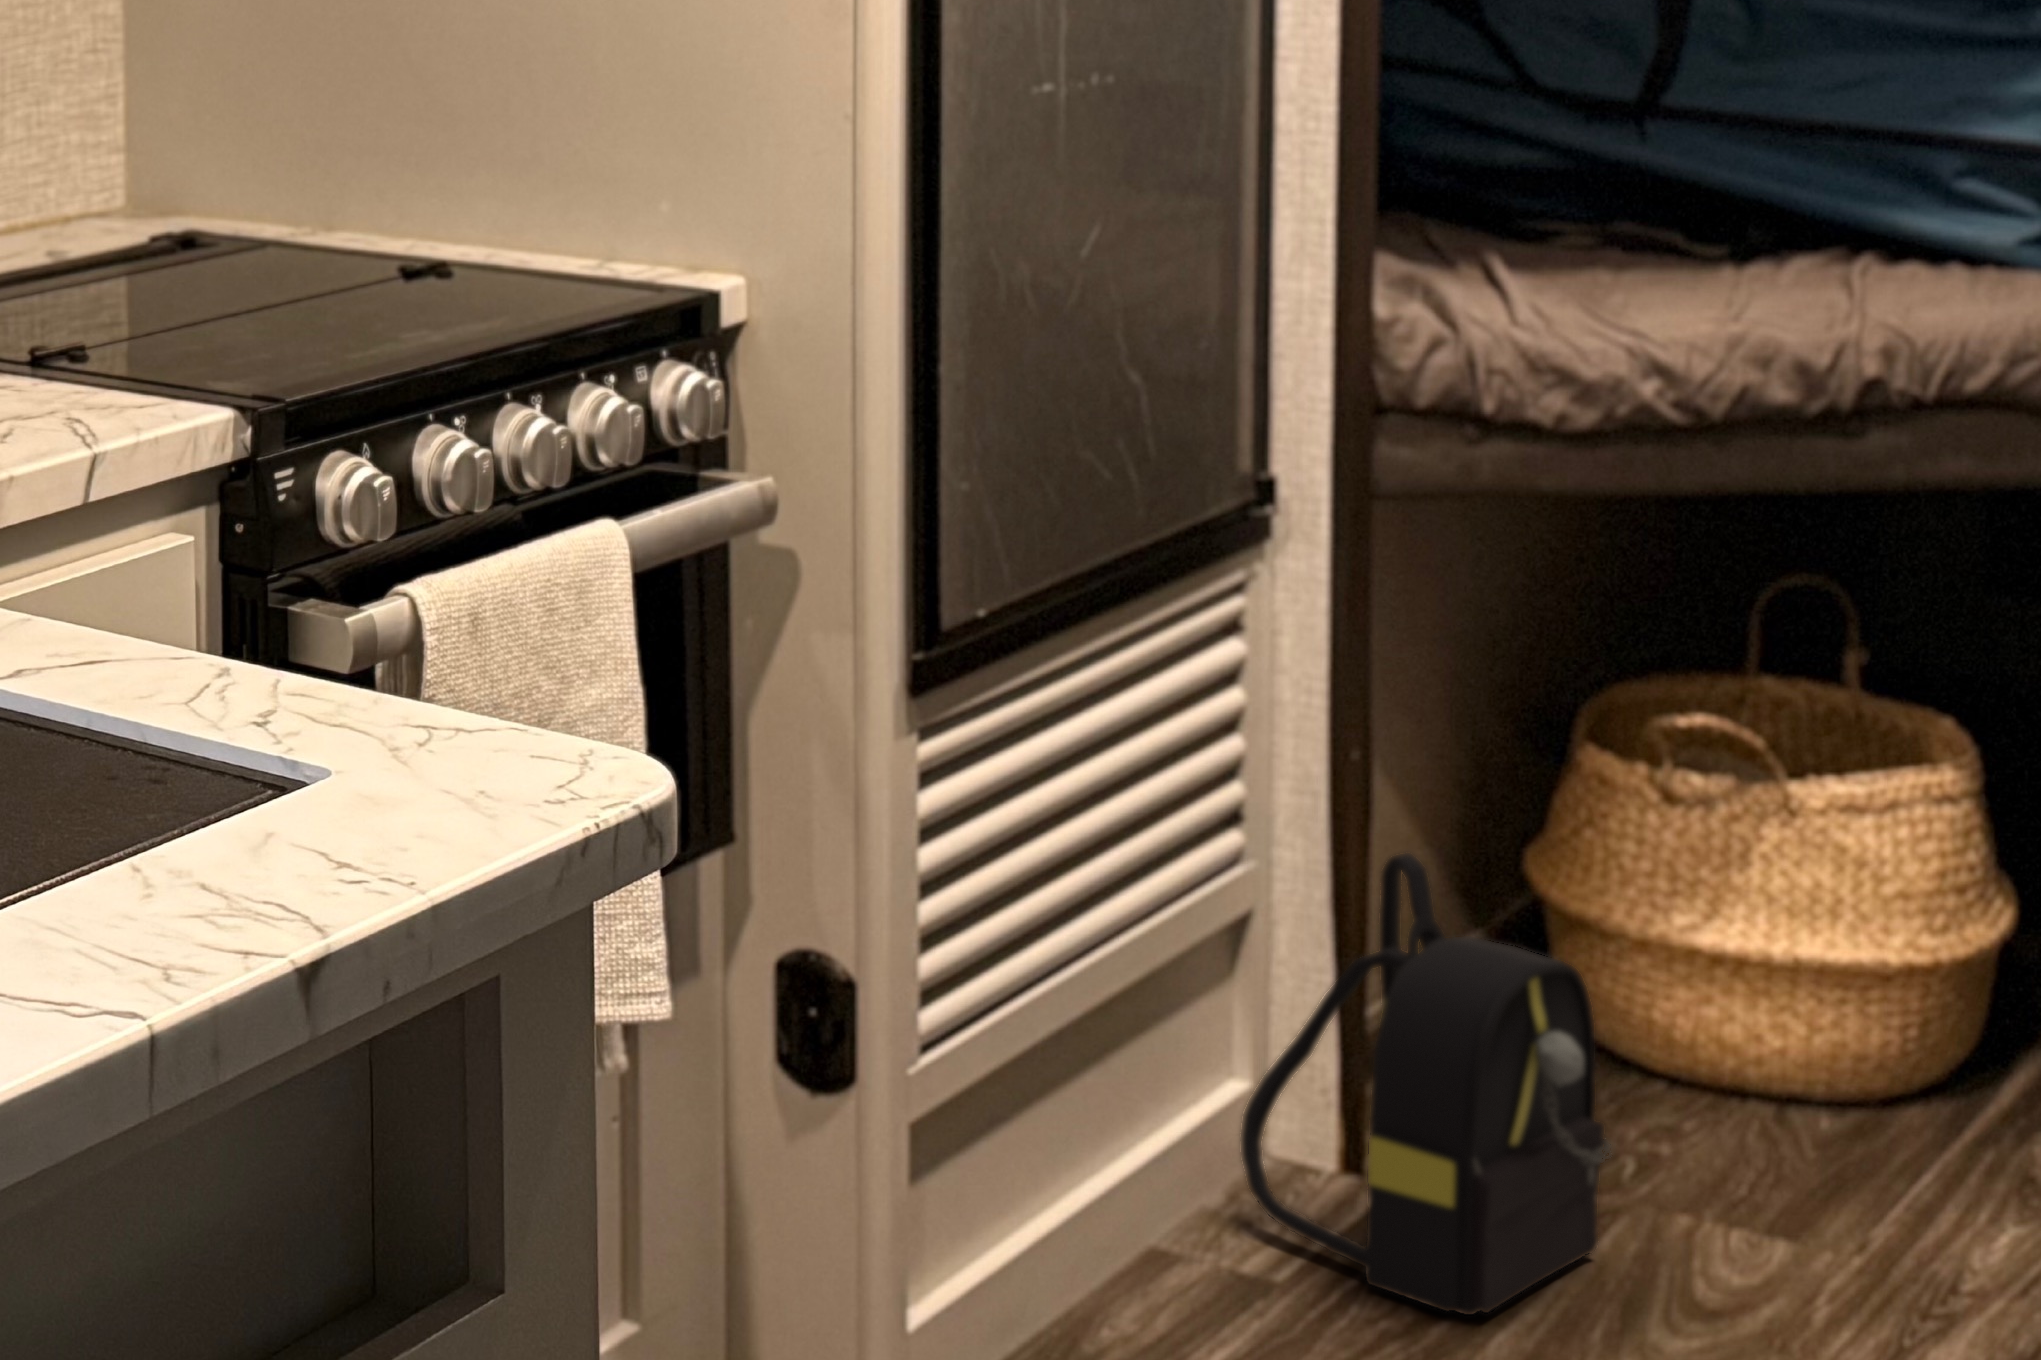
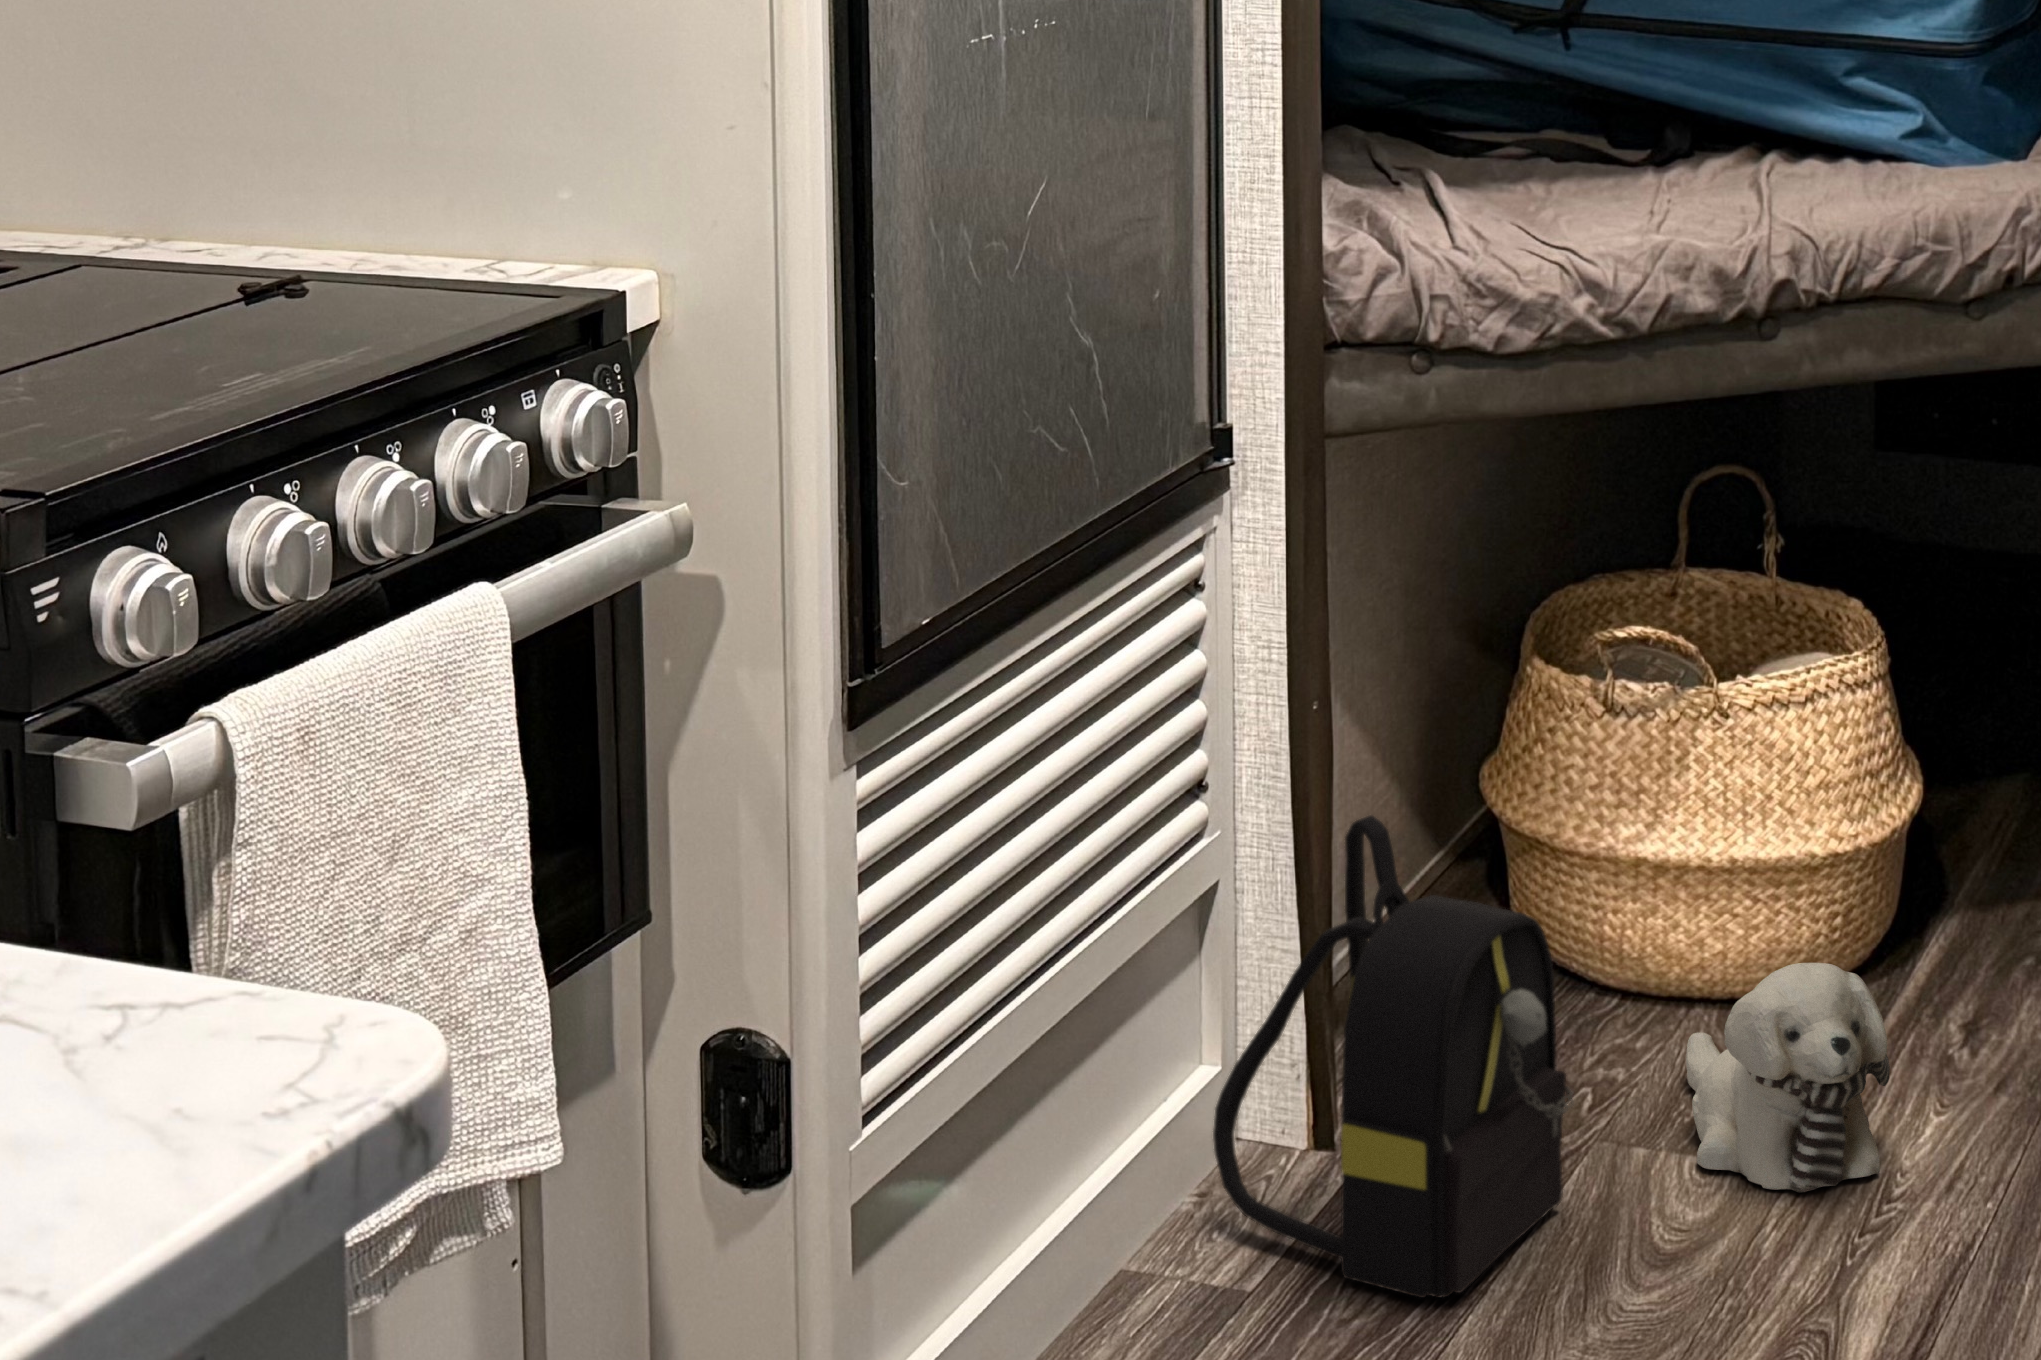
plush toy: none [1737,1052,1961,1277] -> present [1686,963,1890,1192]

